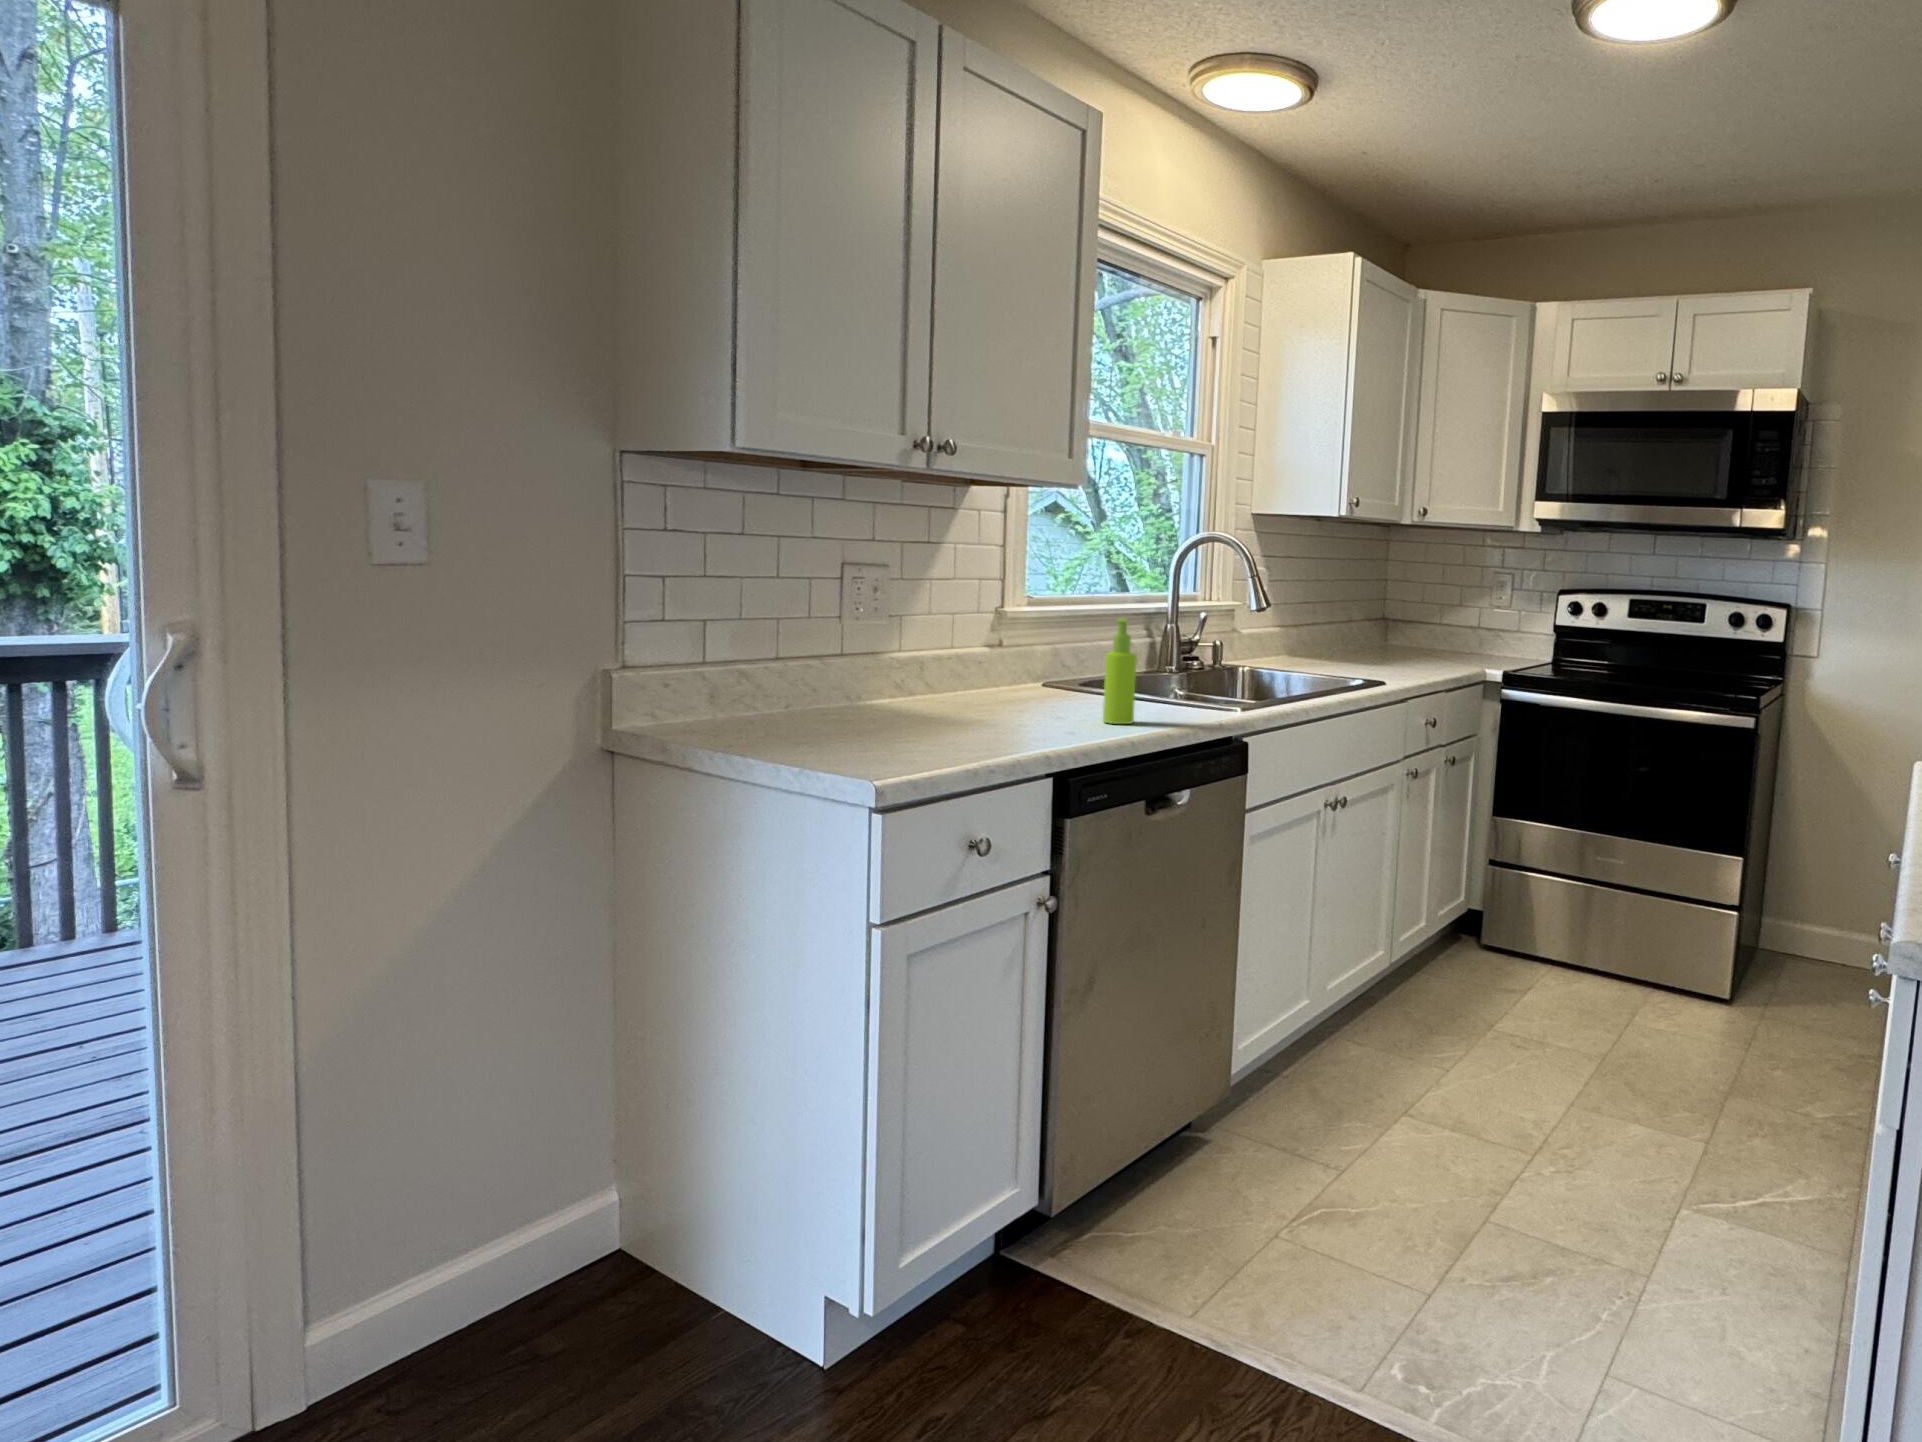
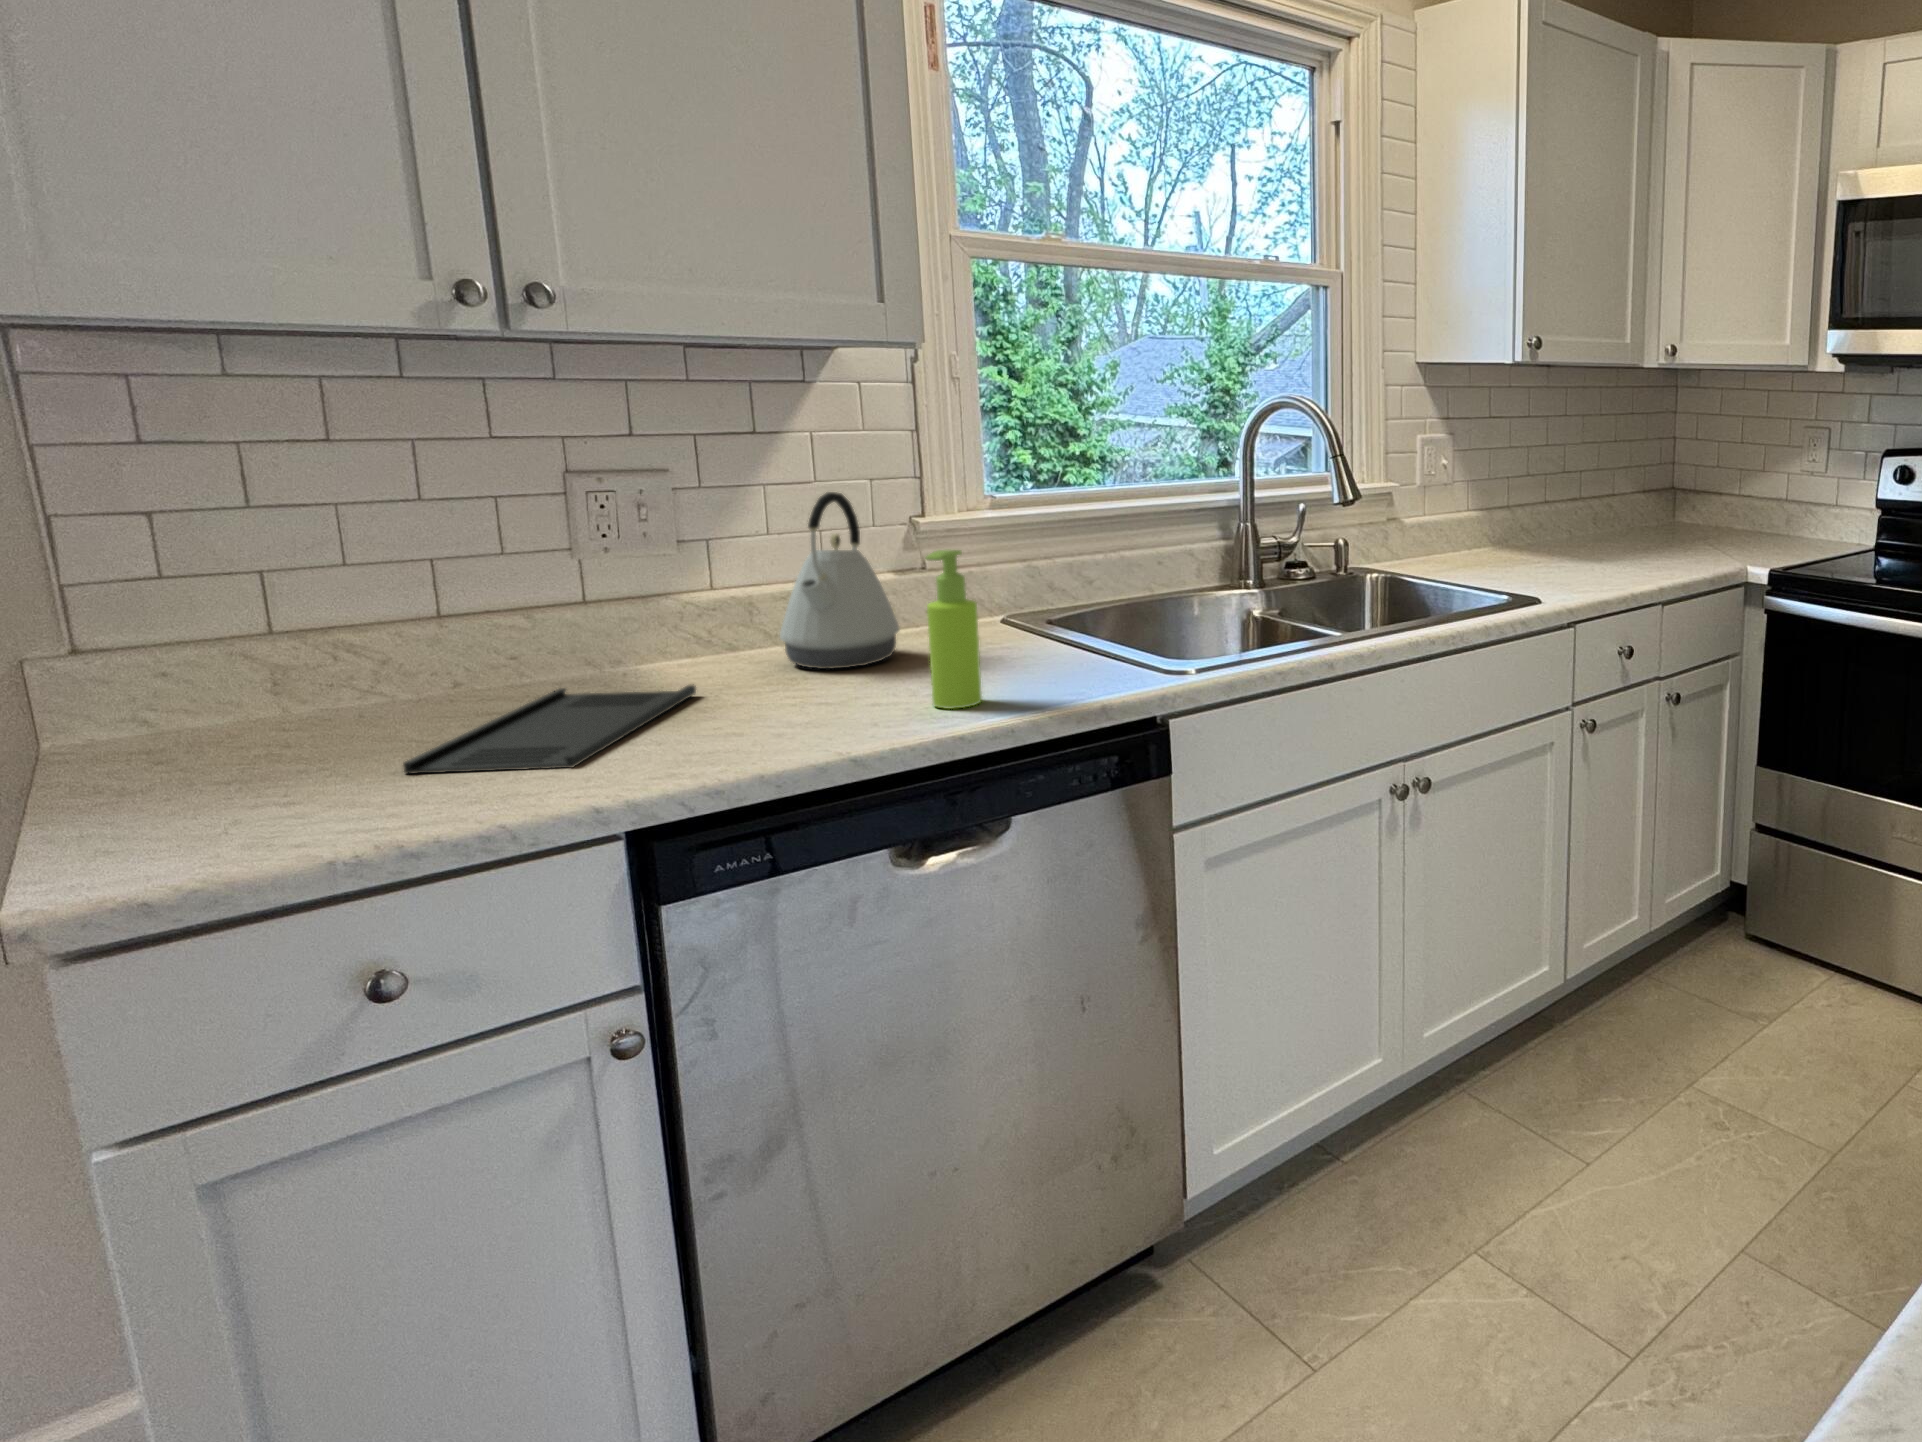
kettle: none [939,582,1017,706] -> present [780,492,899,669]
tray: none [840,709,952,746] -> present [403,684,696,774]

